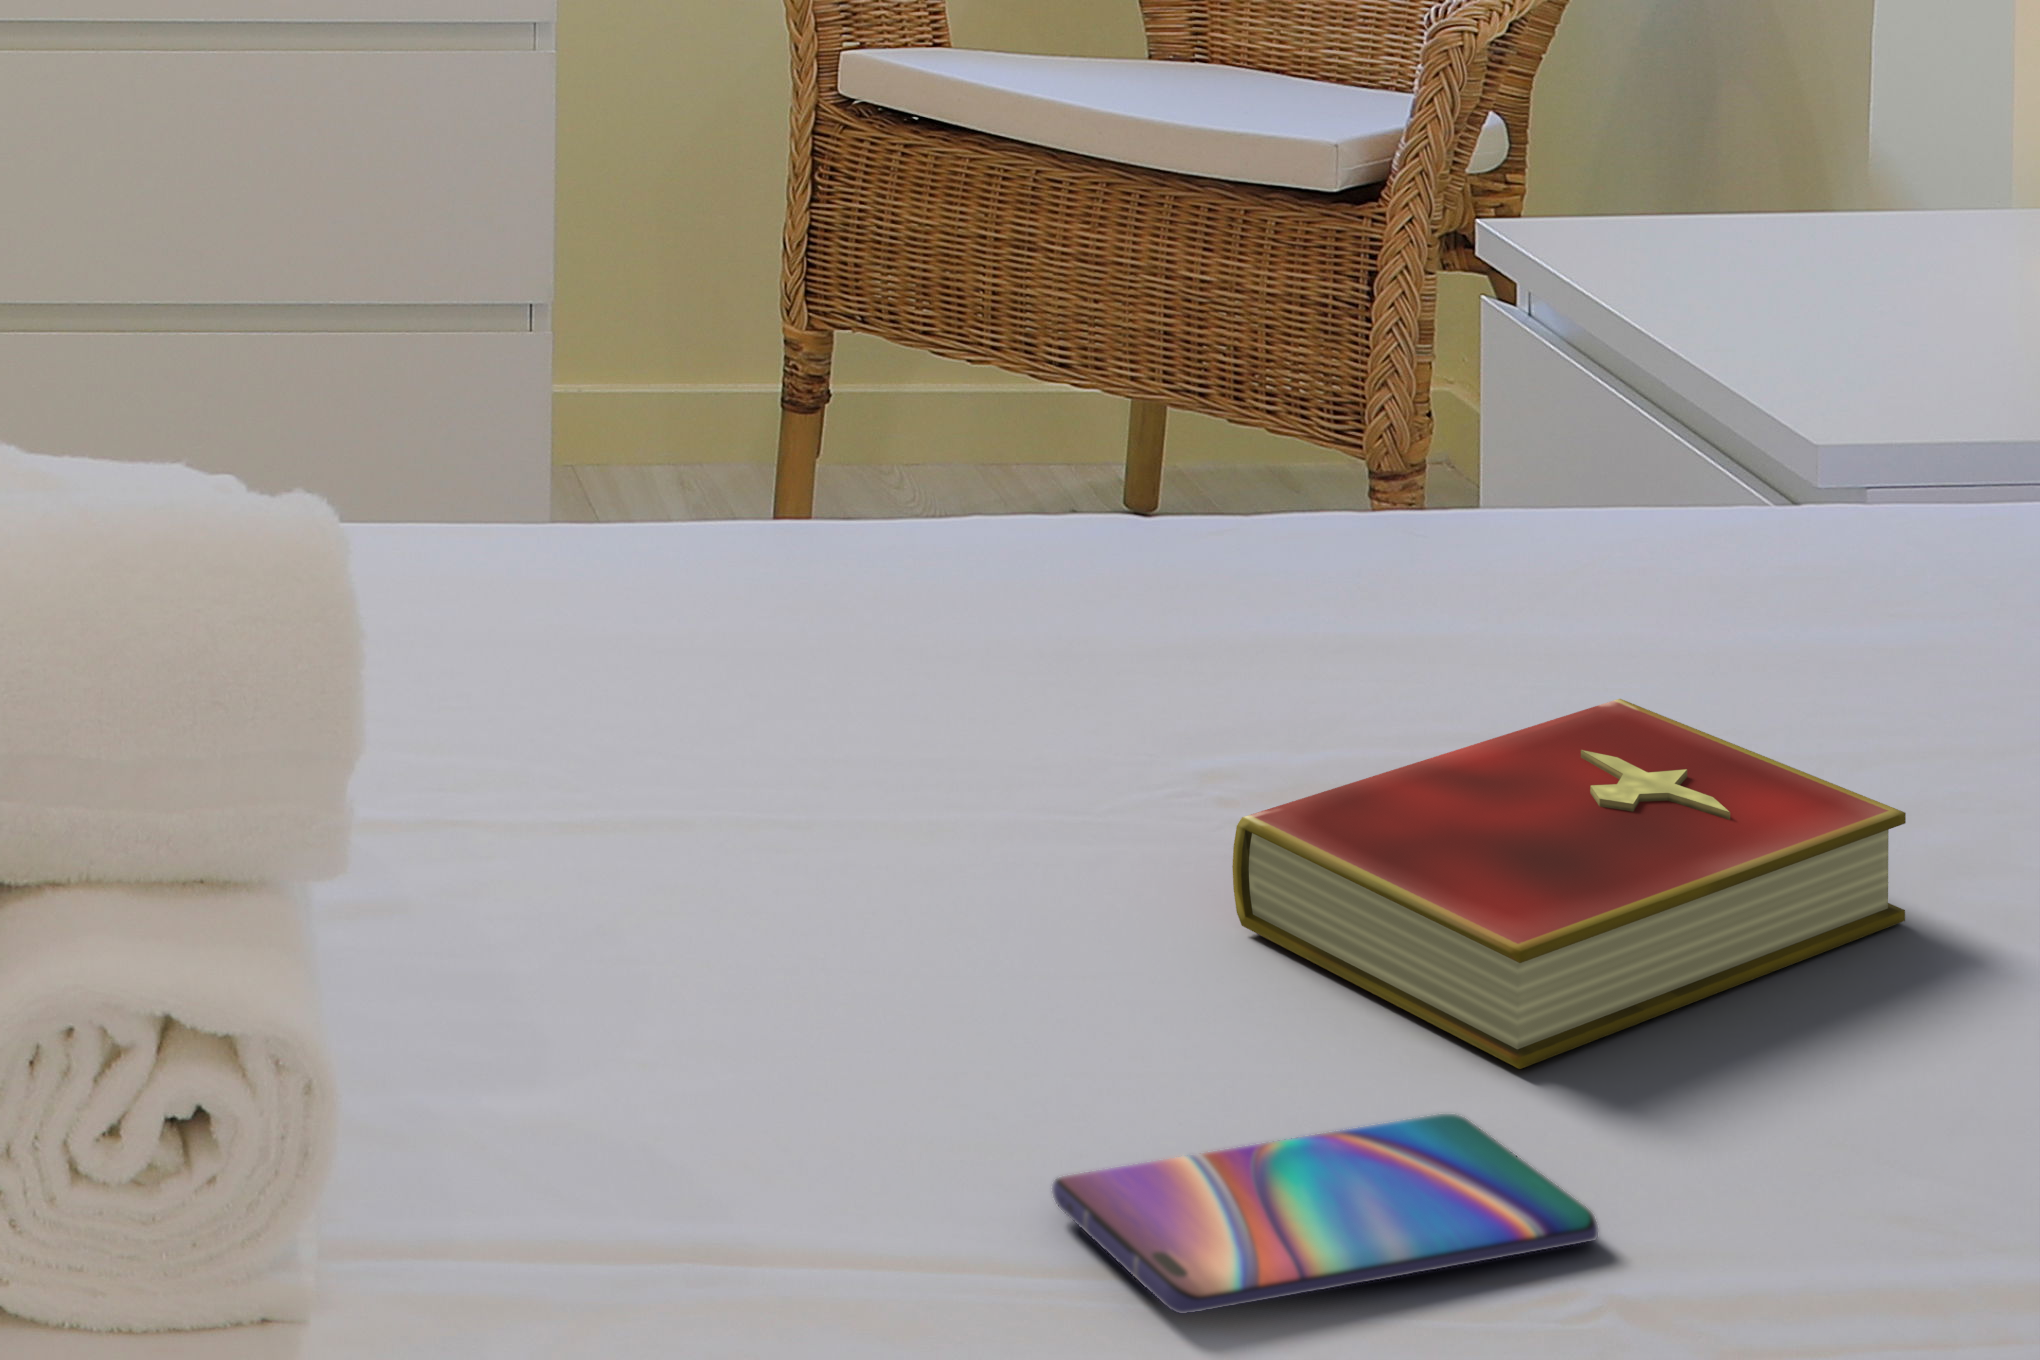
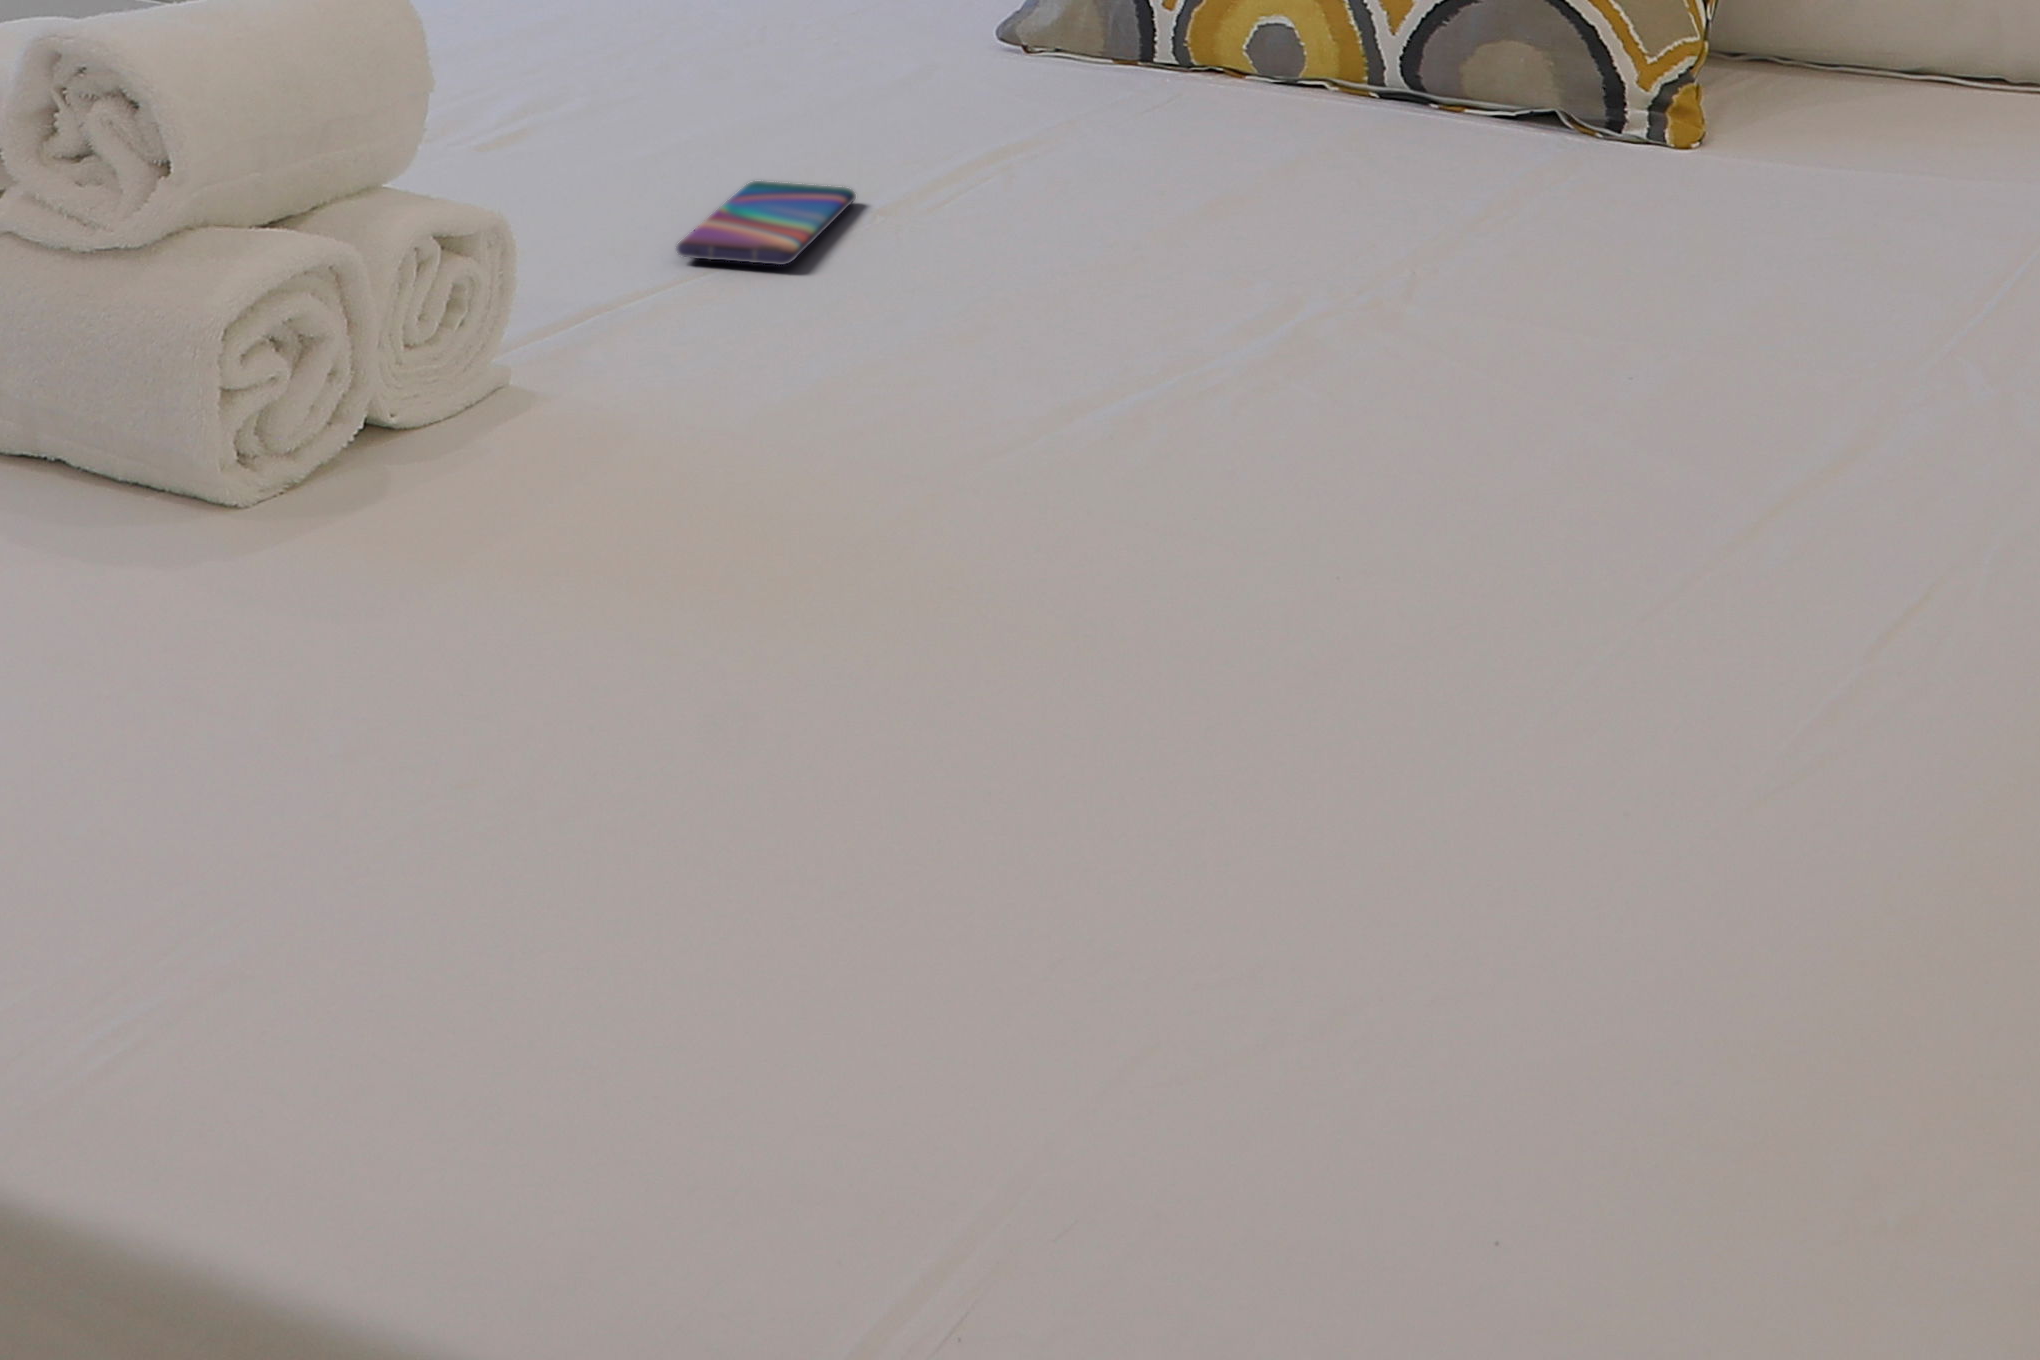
hardcover book: present [1232,699,1906,1069] -> none [539,29,751,169]

